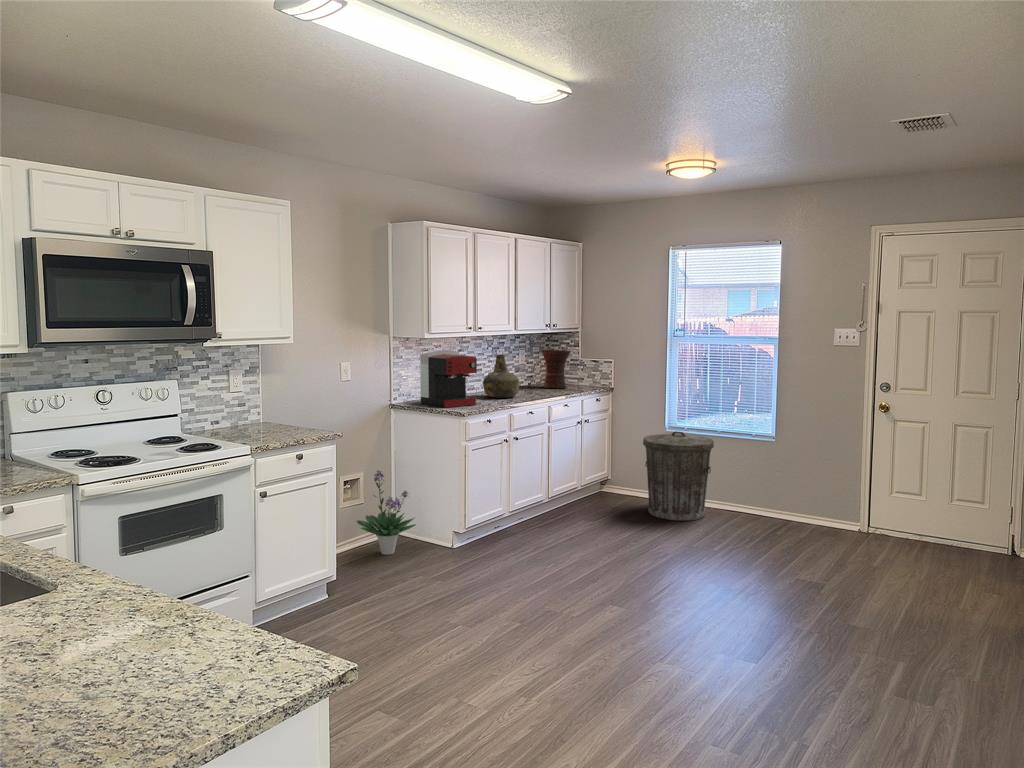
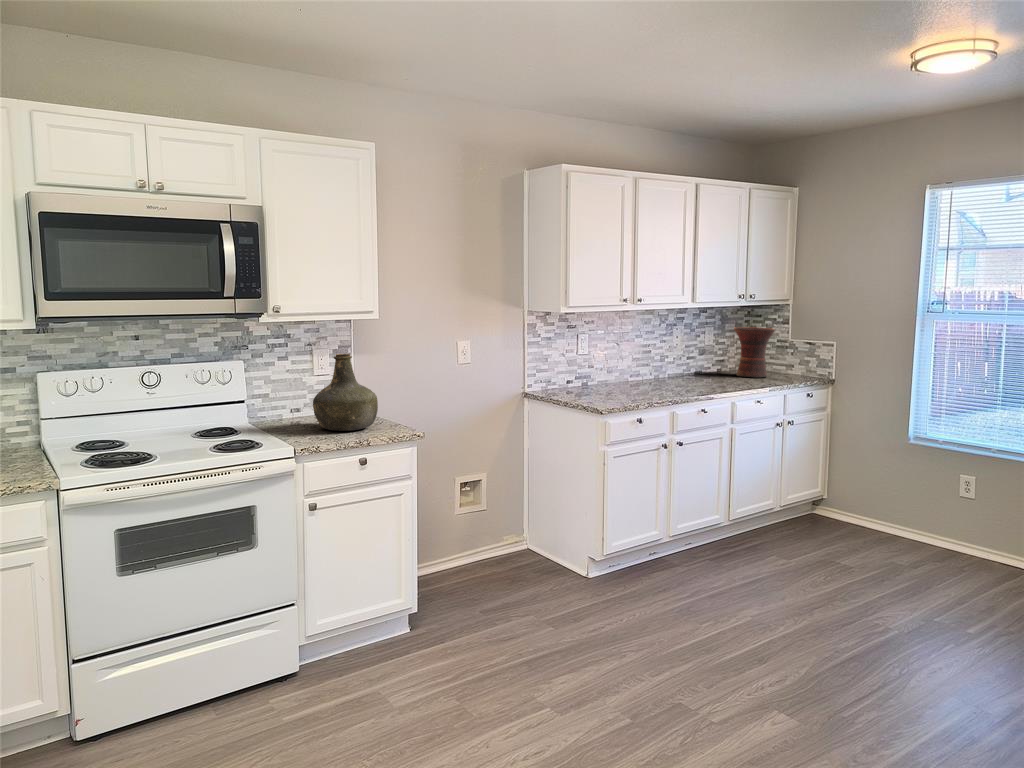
coffee maker: present [420,350,477,408] -> none [561,327,631,400]
bottle: present [483,354,519,398] -> present [313,354,378,431]
trash can: present [643,431,714,521] -> none [867,445,978,571]
potted plant: present [357,470,416,555] -> none [473,473,545,577]

